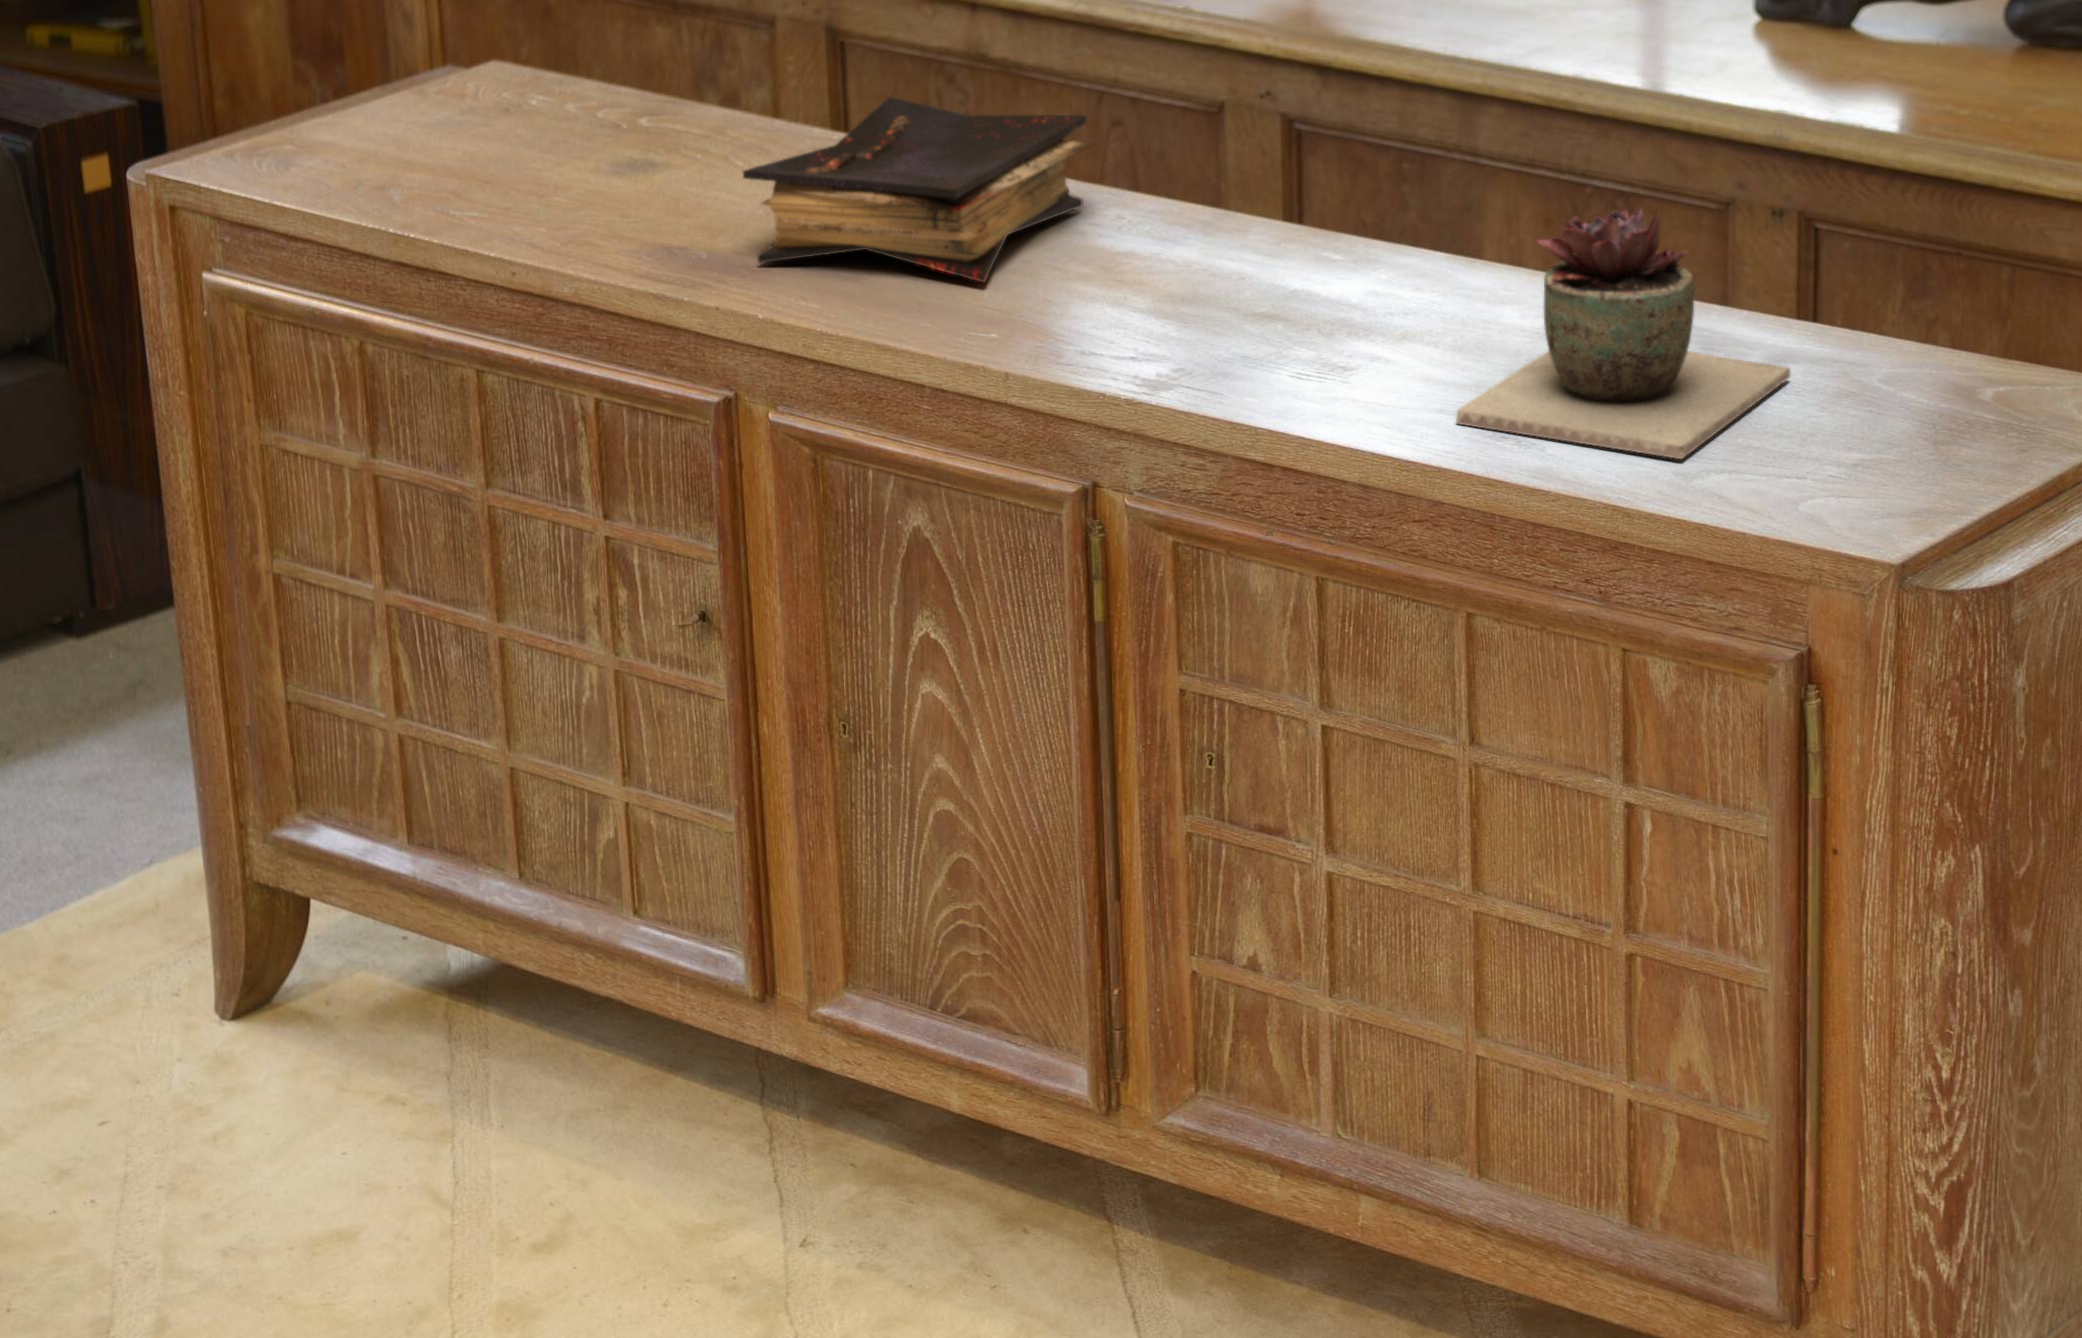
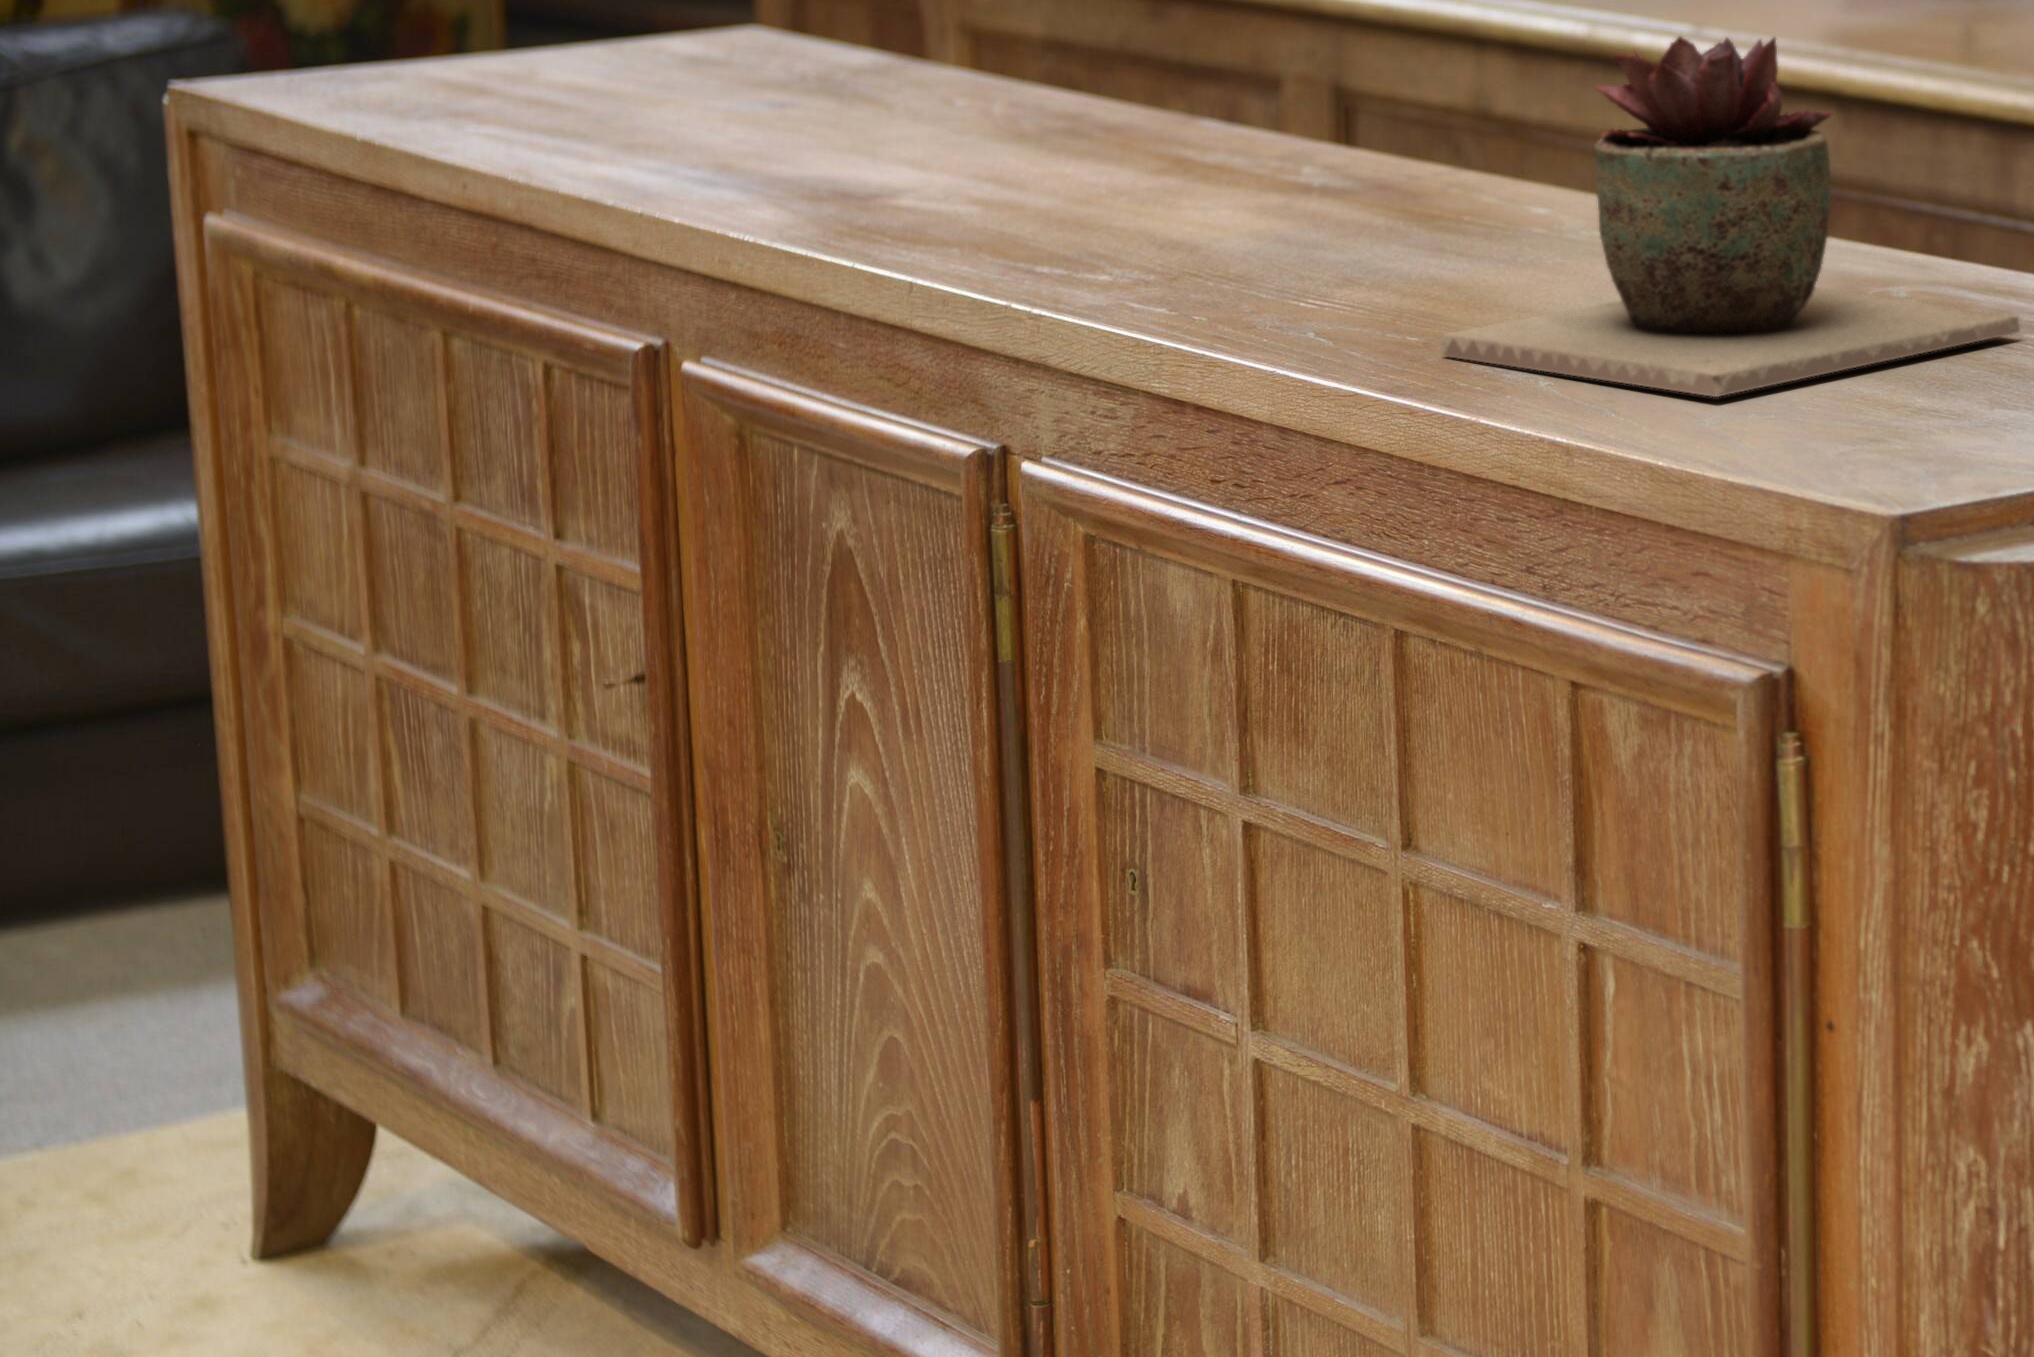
book: present [743,97,1092,282] -> none [728,14,1259,213]

